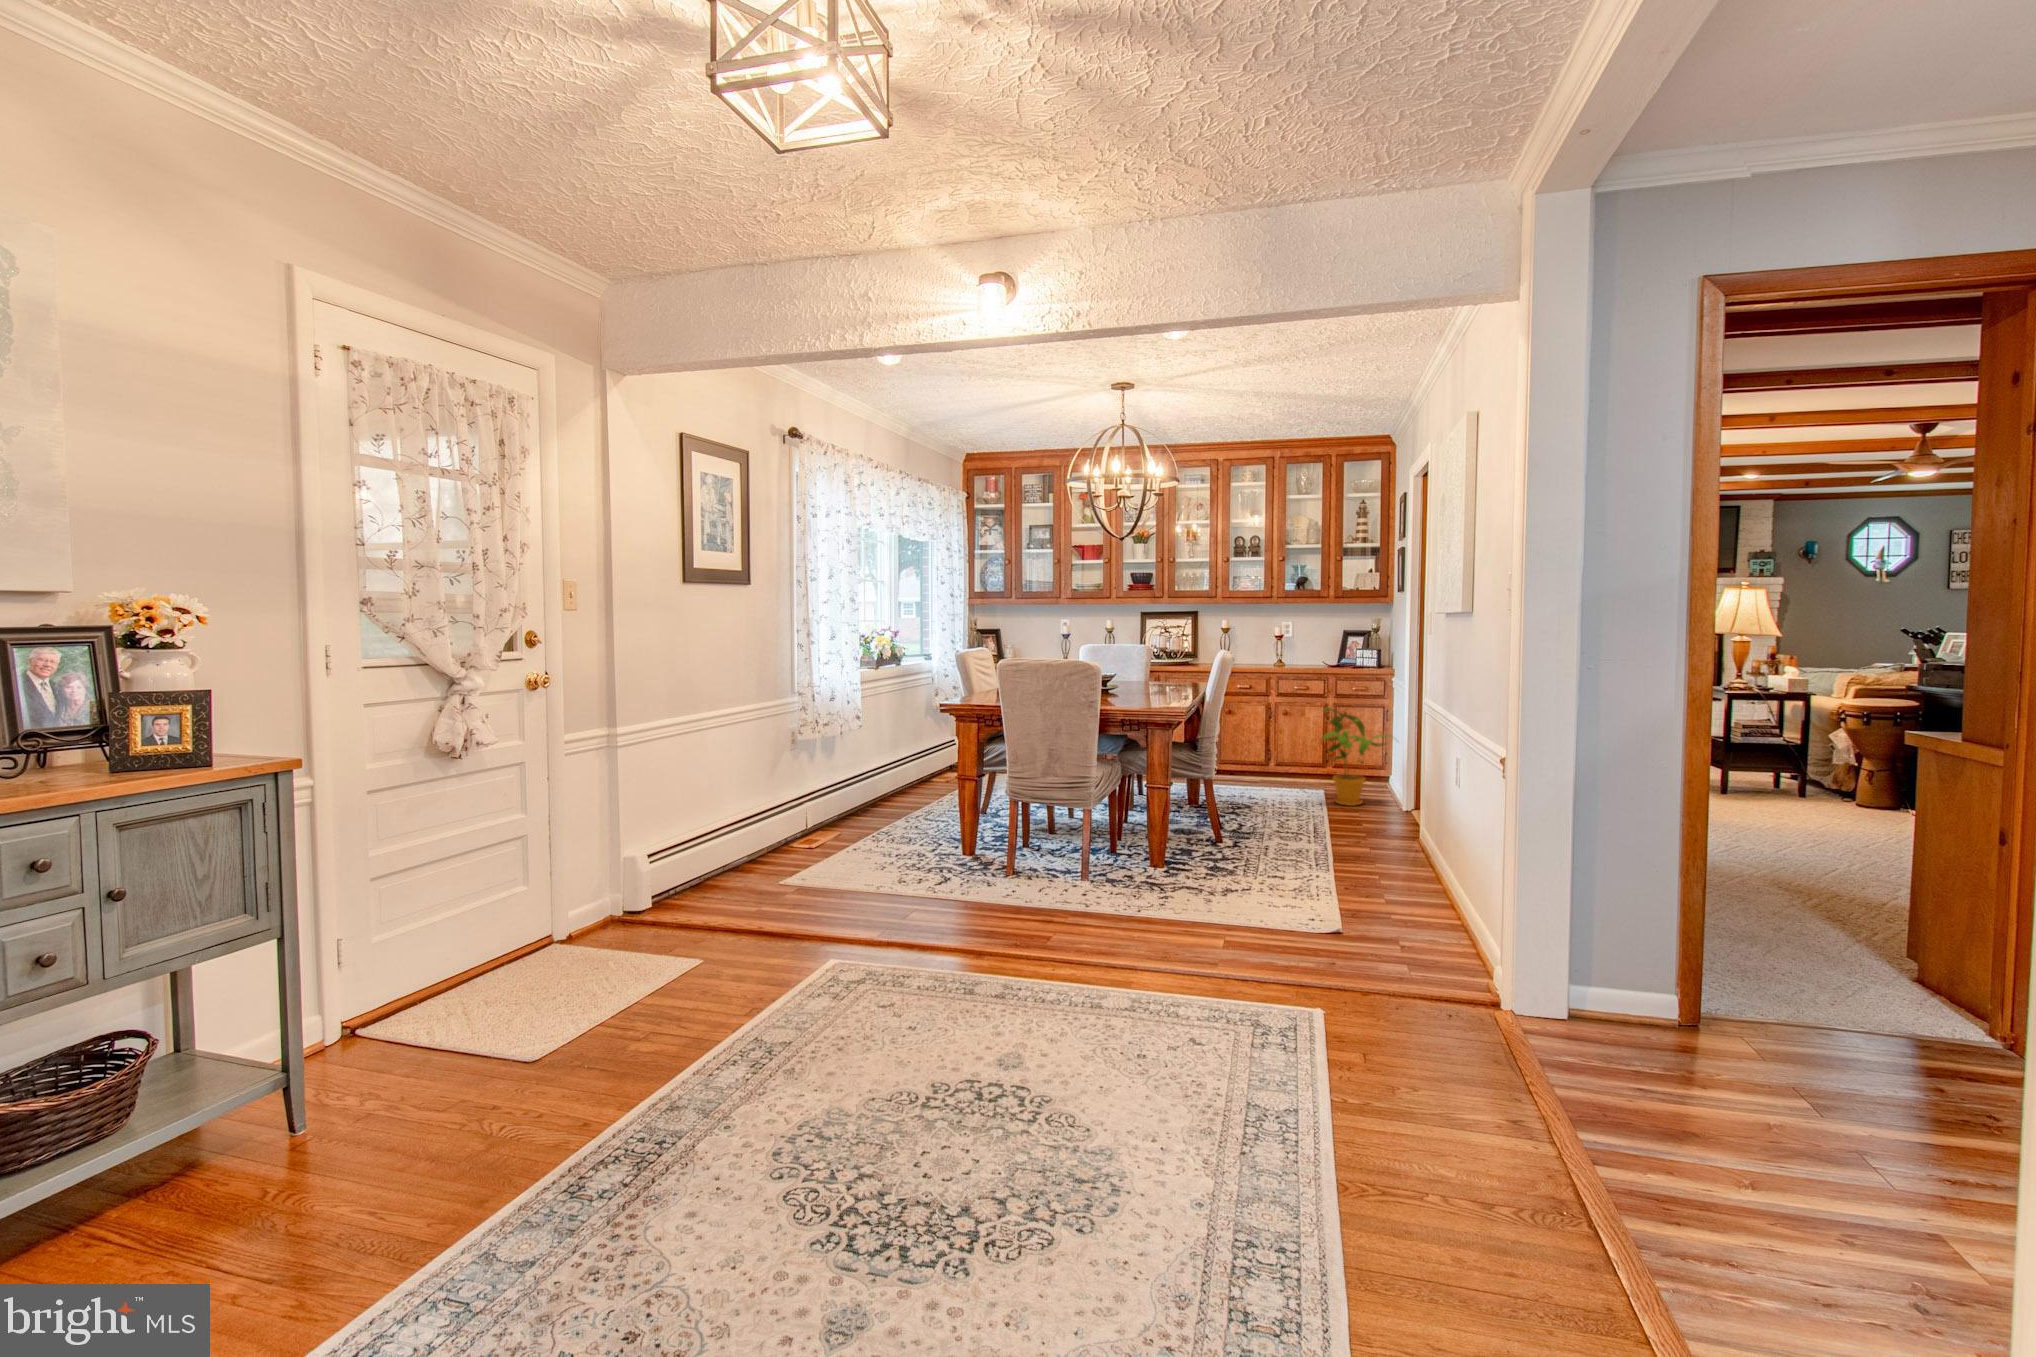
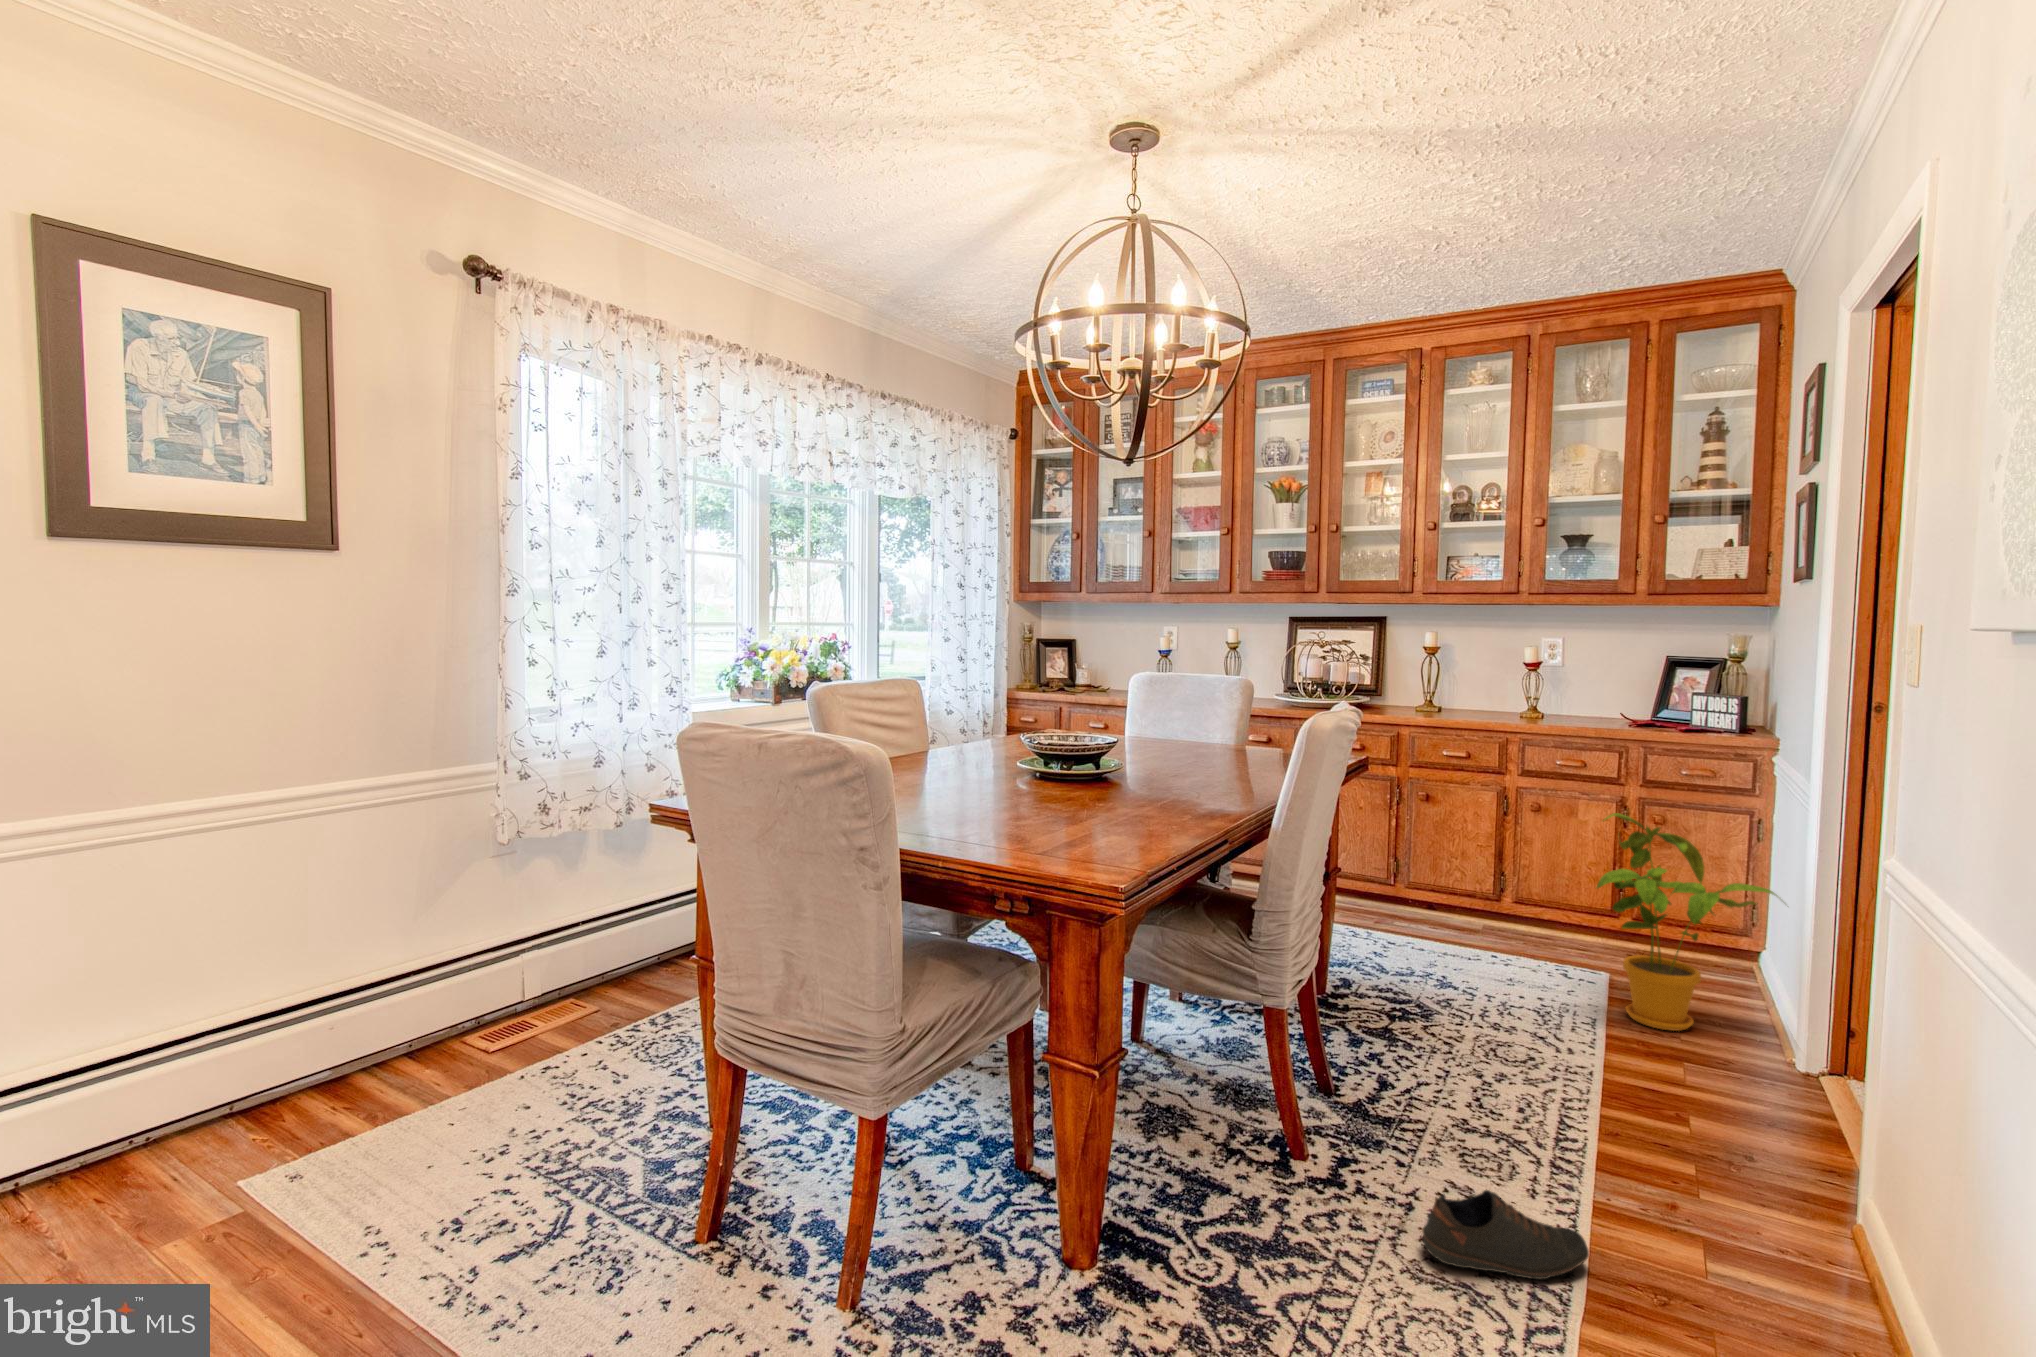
shoe: none [1278,836,1335,863] -> present [1423,1190,1589,1280]

